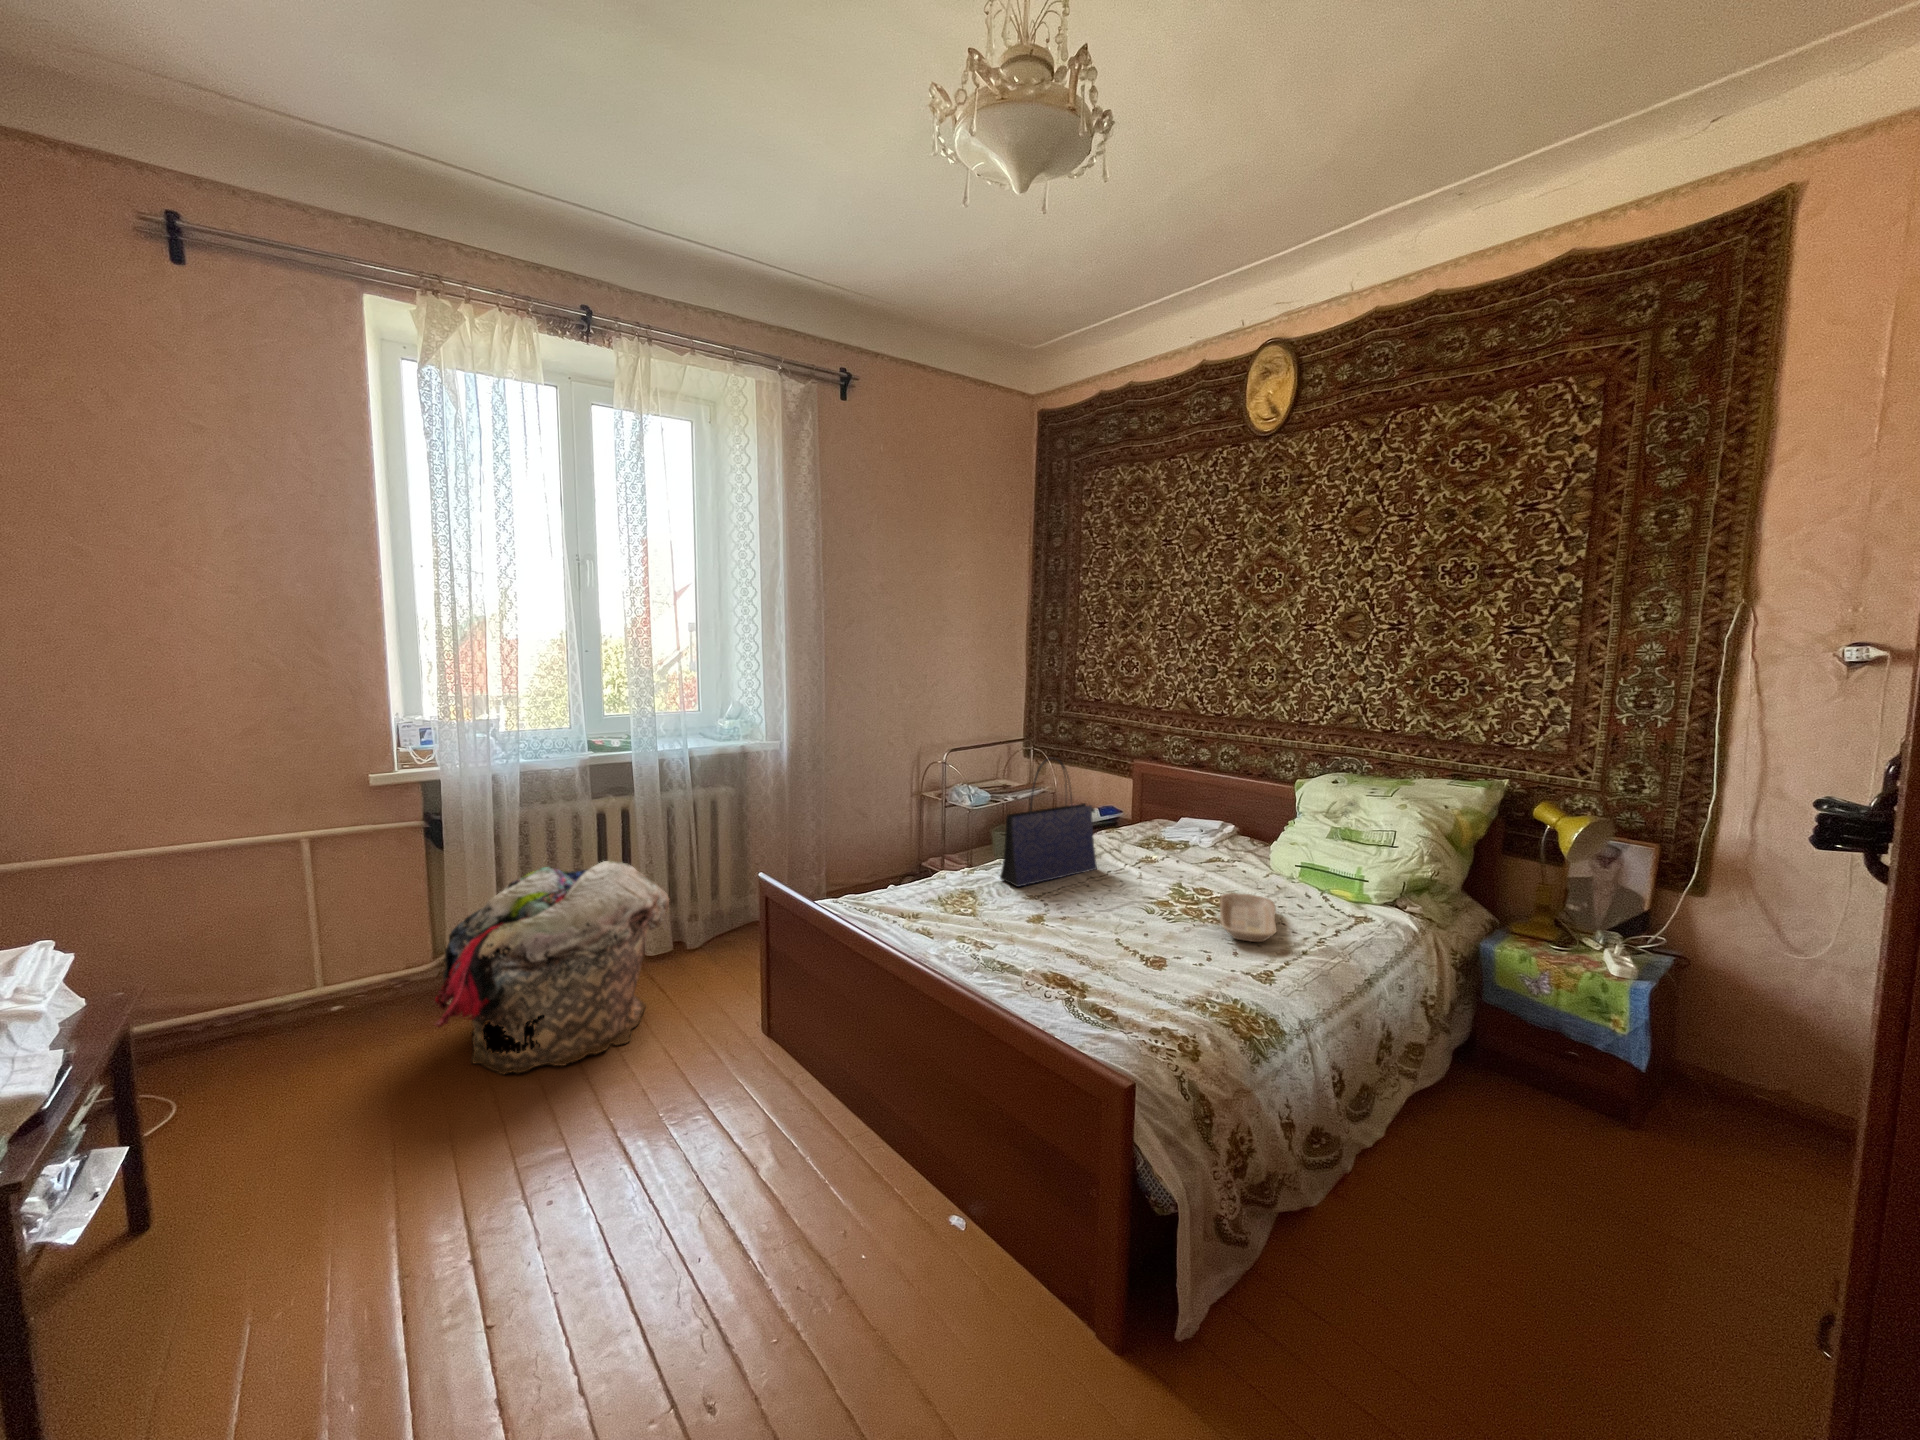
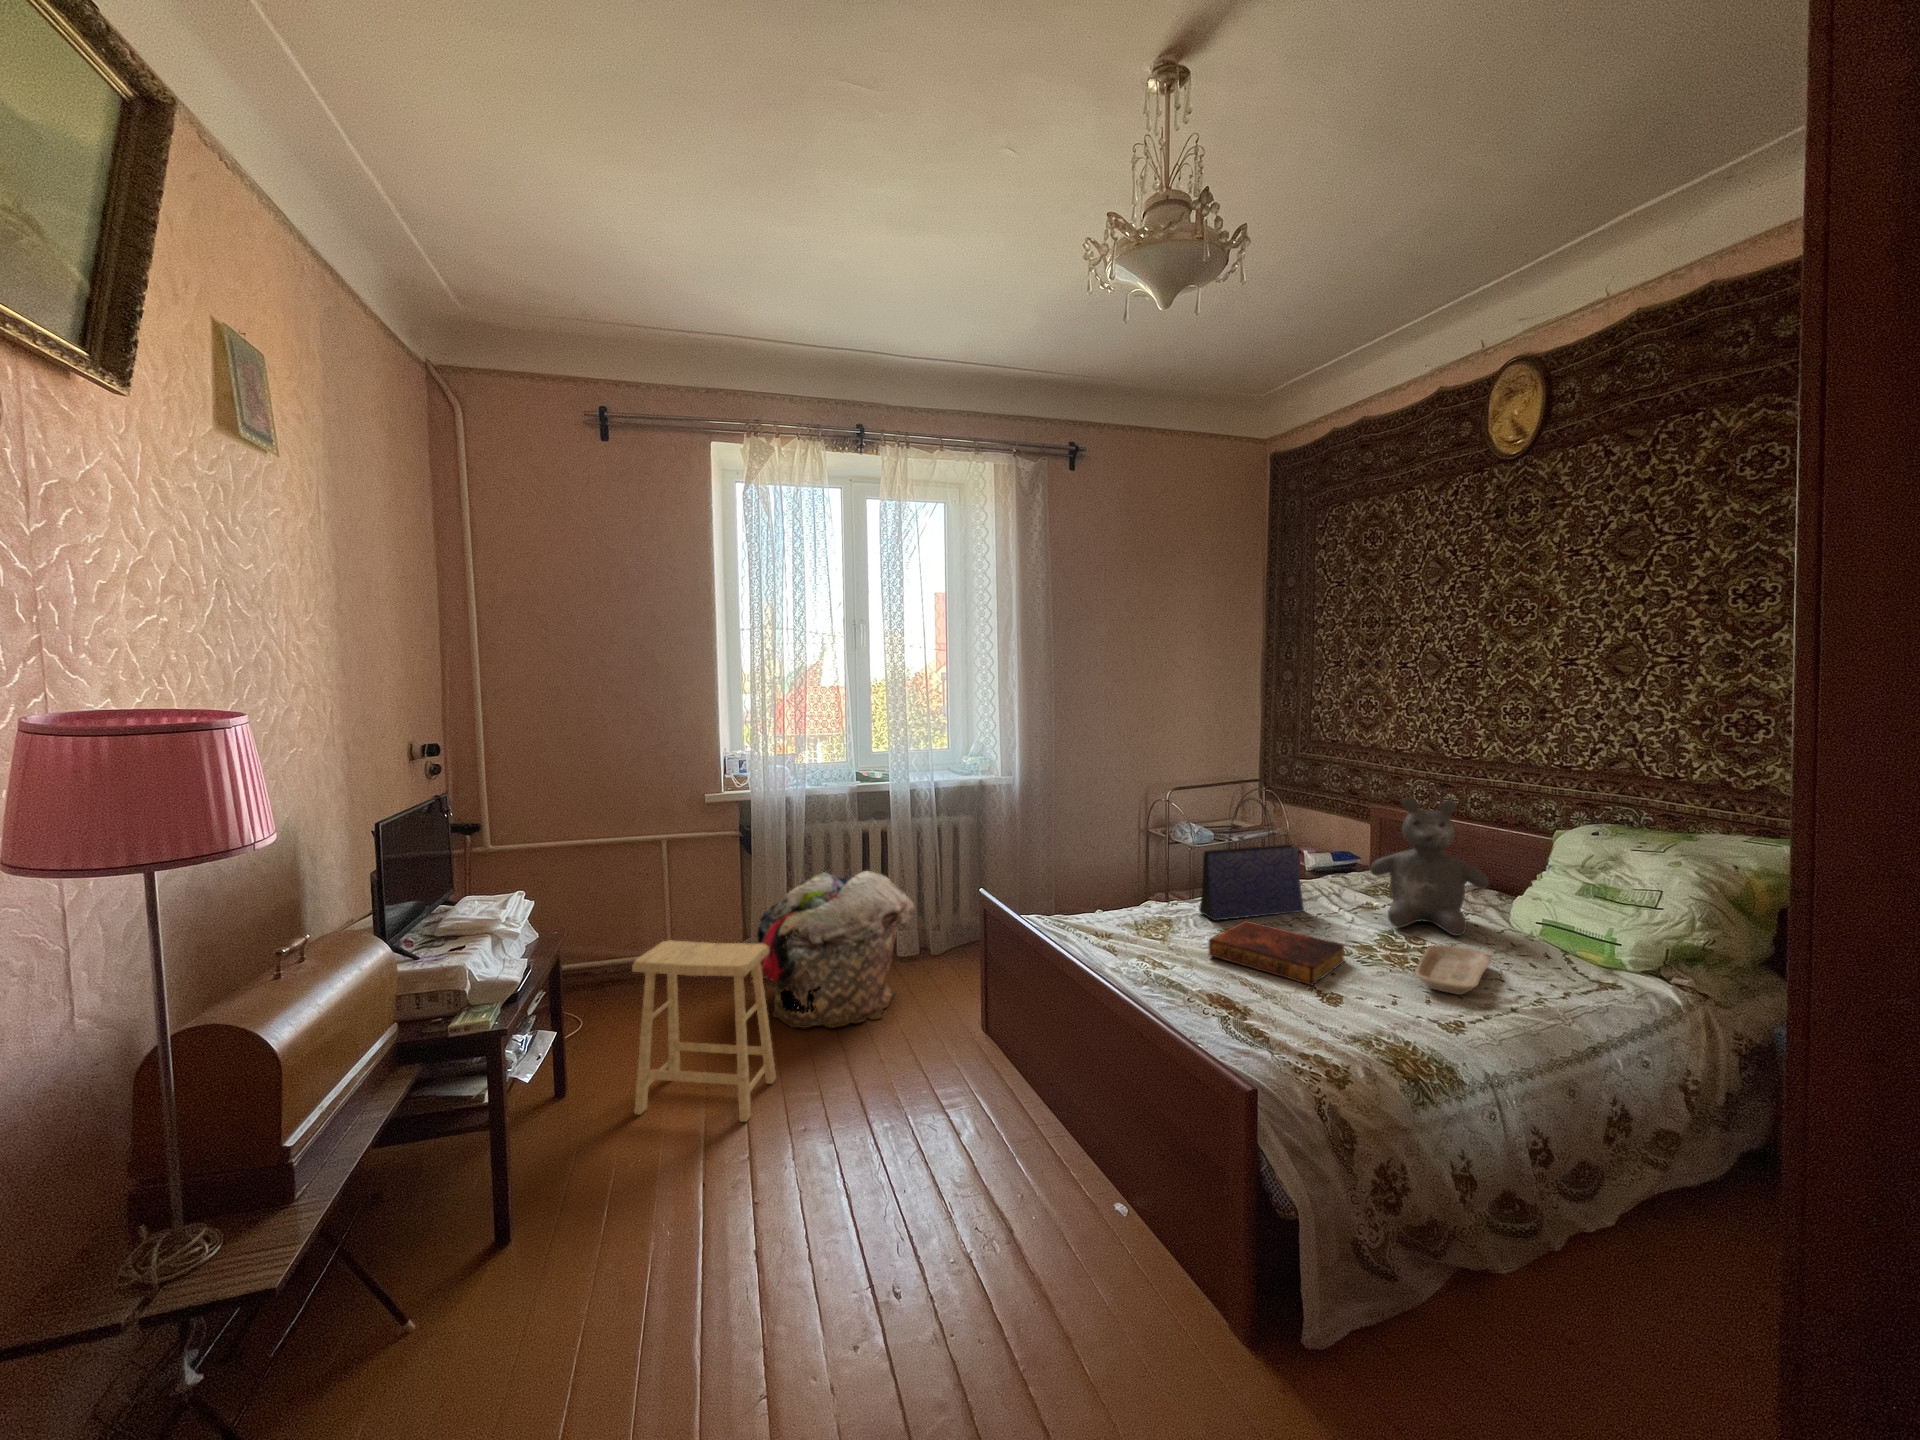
teddy bear: none [1154,753,1255,882] -> present [1370,798,1489,936]
book: none [1024,885,1152,949] -> present [1209,921,1345,985]
footstool: none [217,977,482,1261] -> present [632,940,776,1122]

